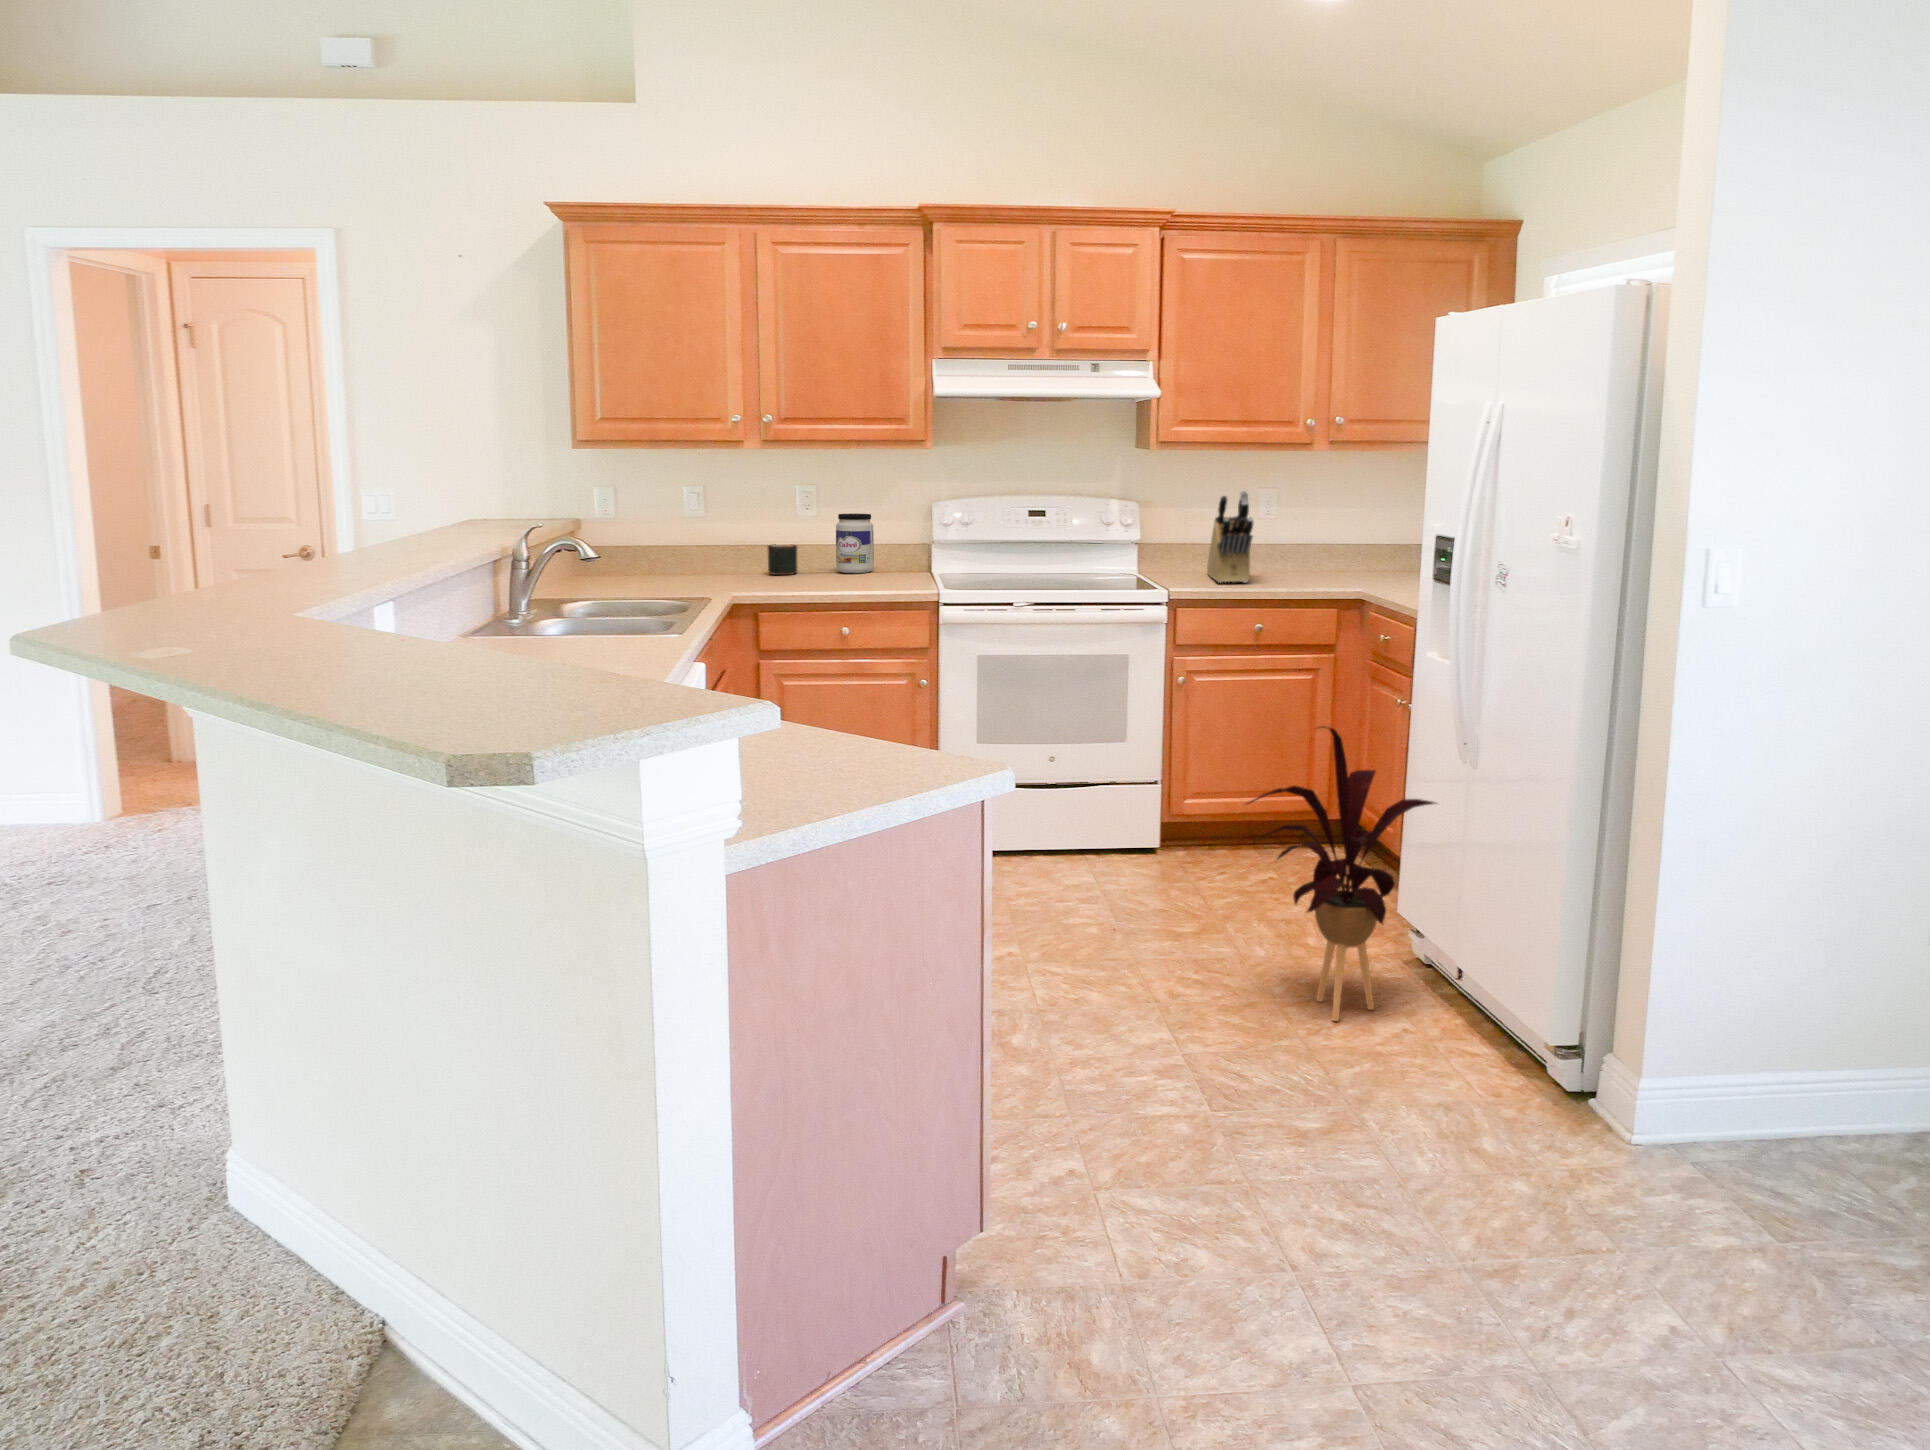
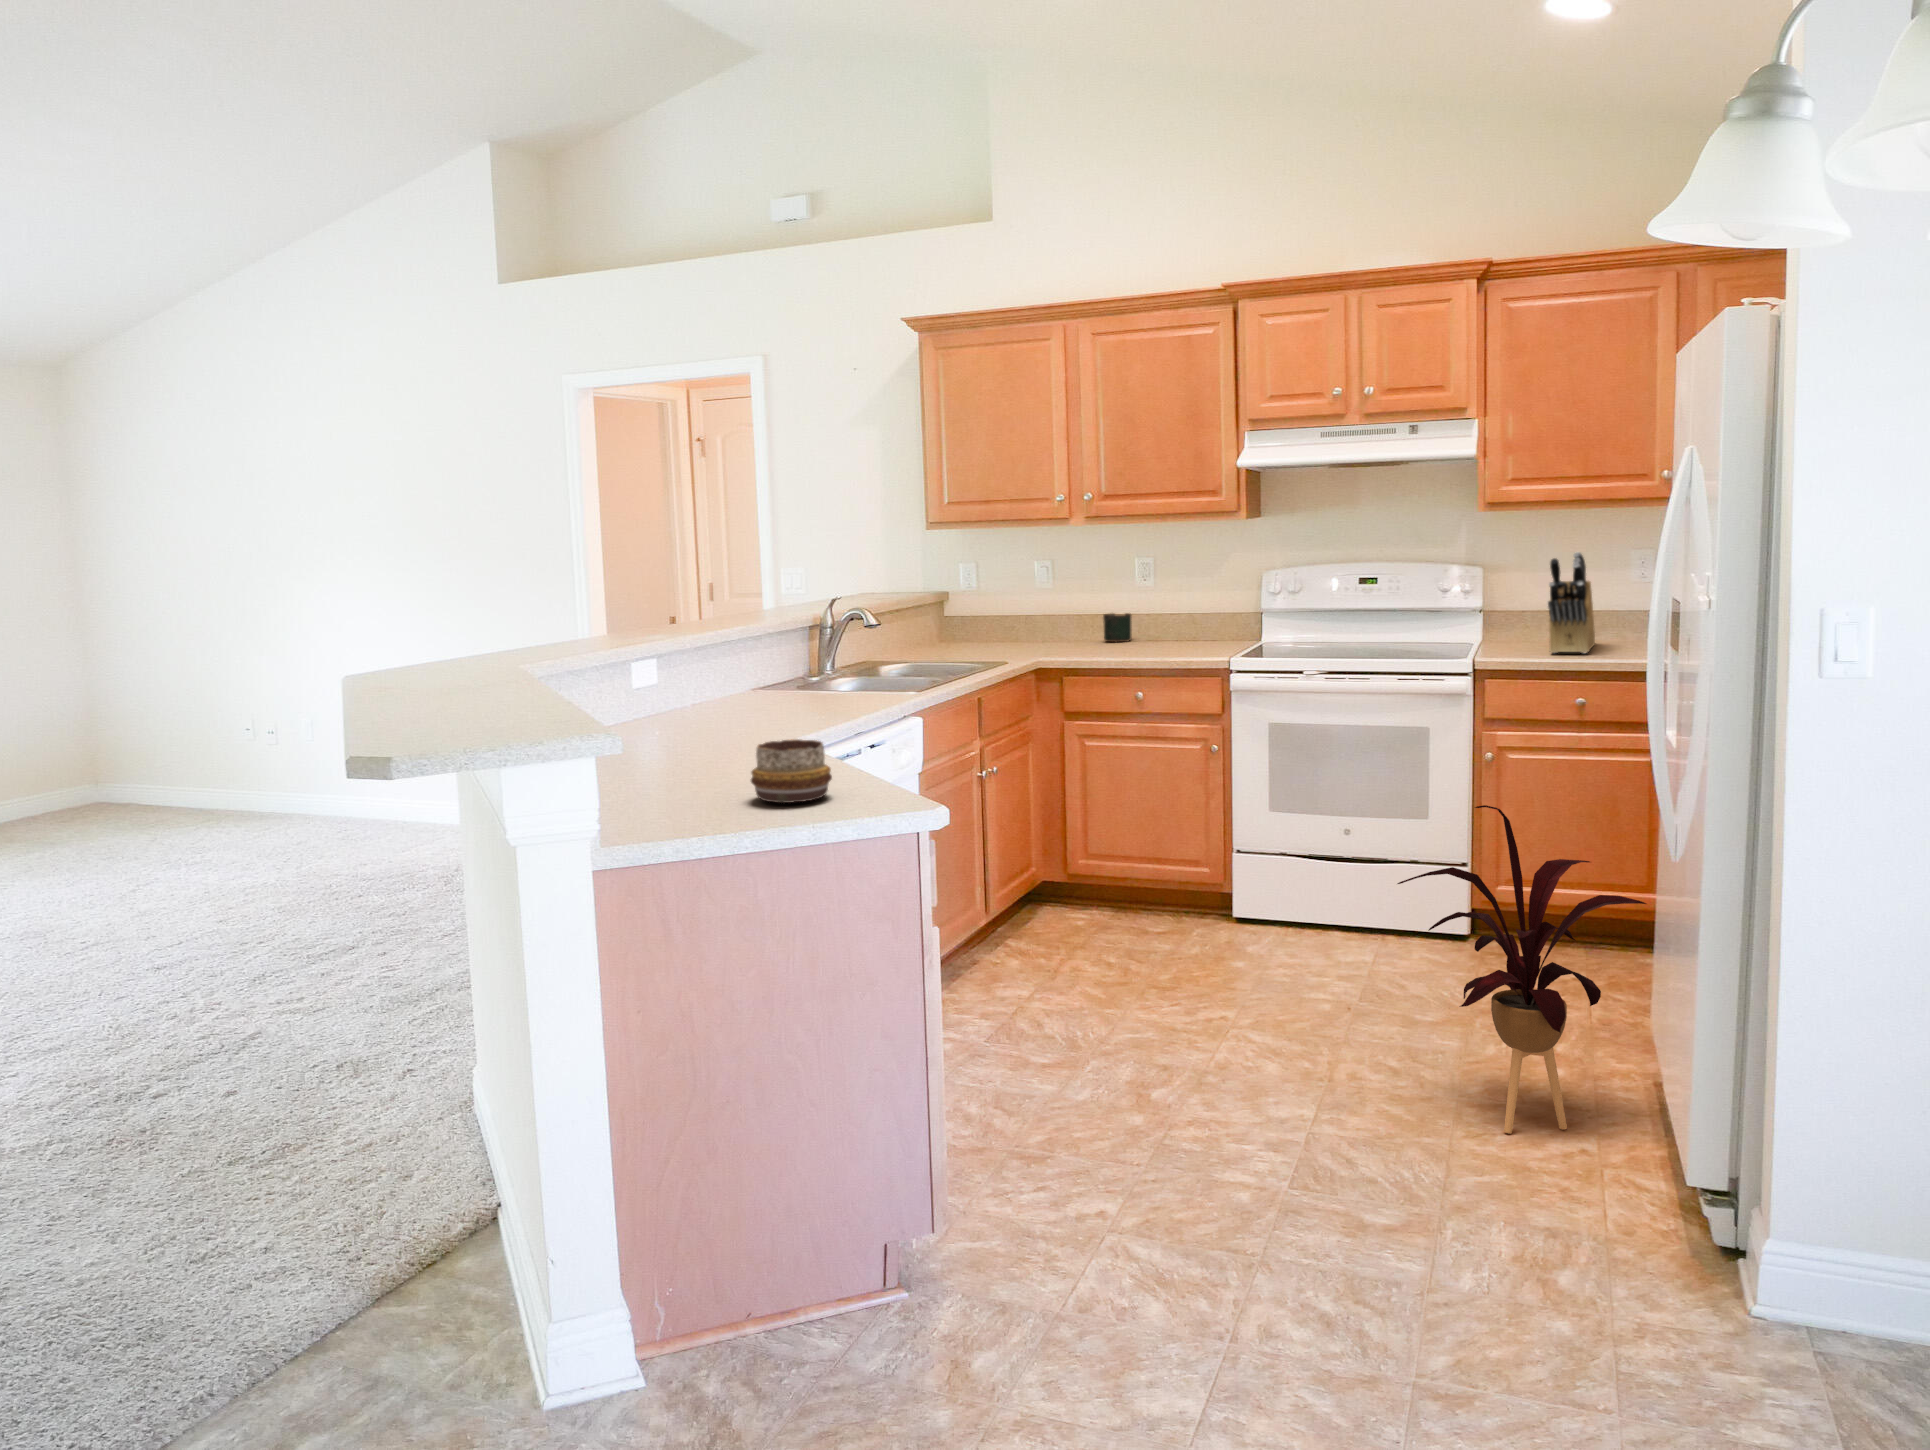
jar: present [836,514,874,573] -> none [1165,583,1201,641]
decorative bowl: none [804,698,901,774] -> present [751,739,832,803]

